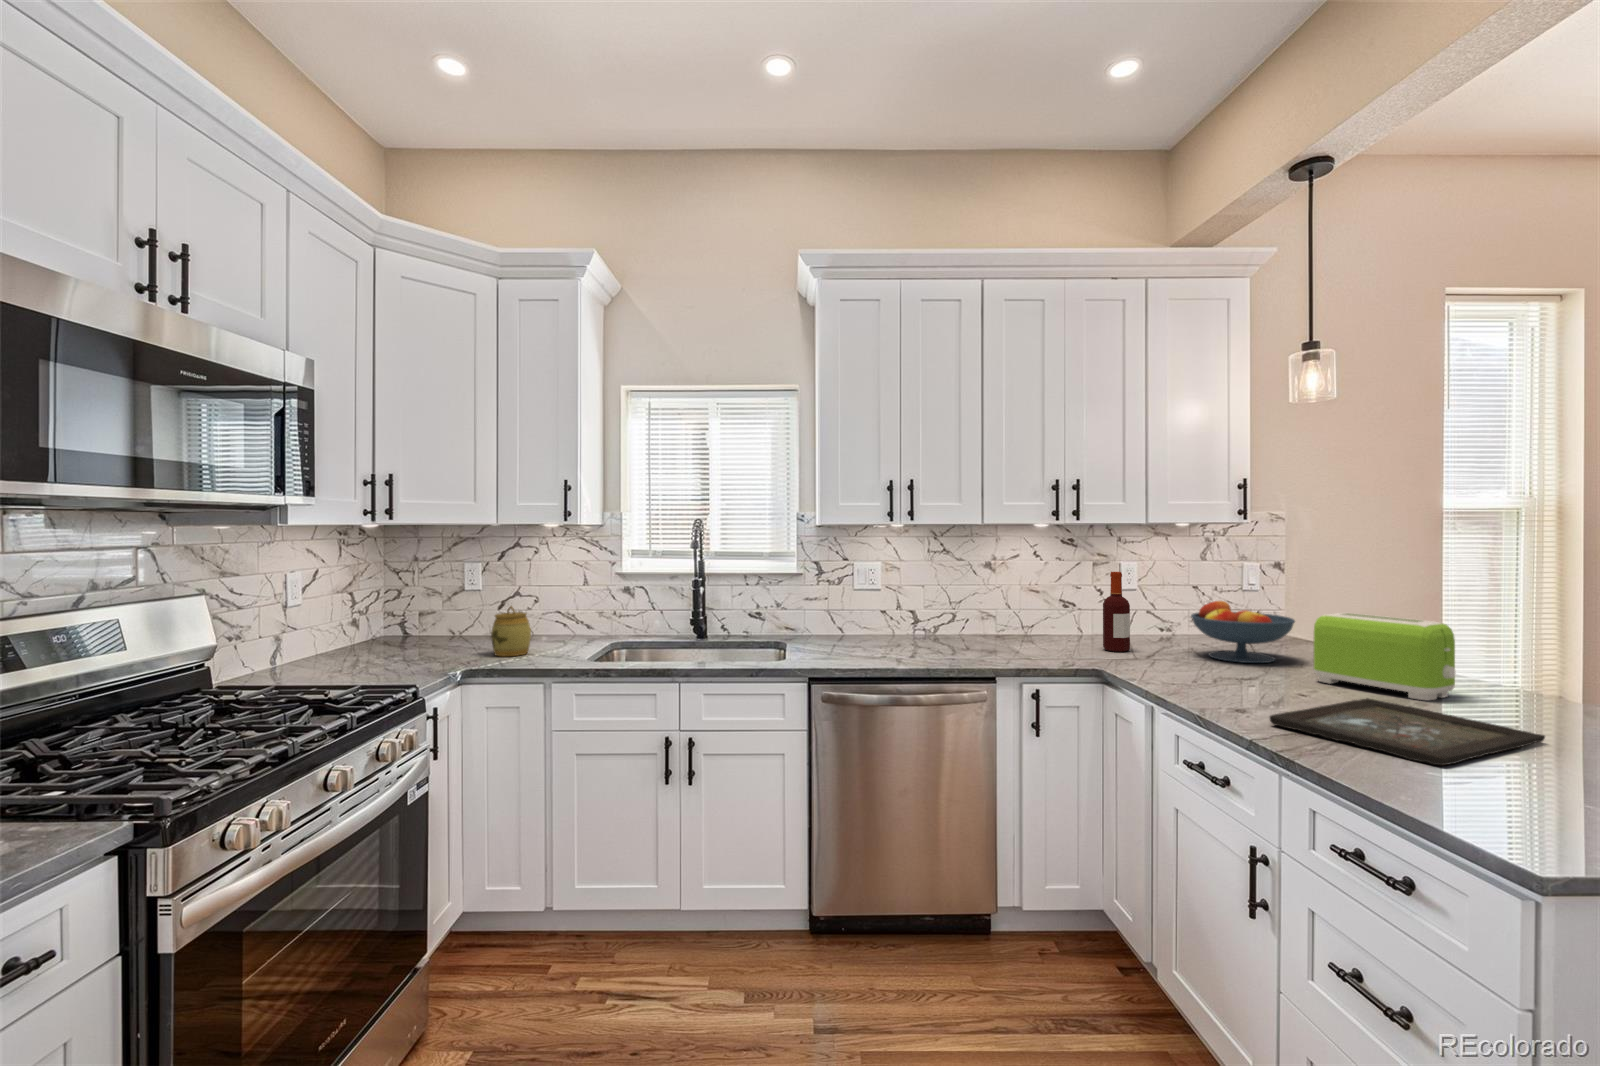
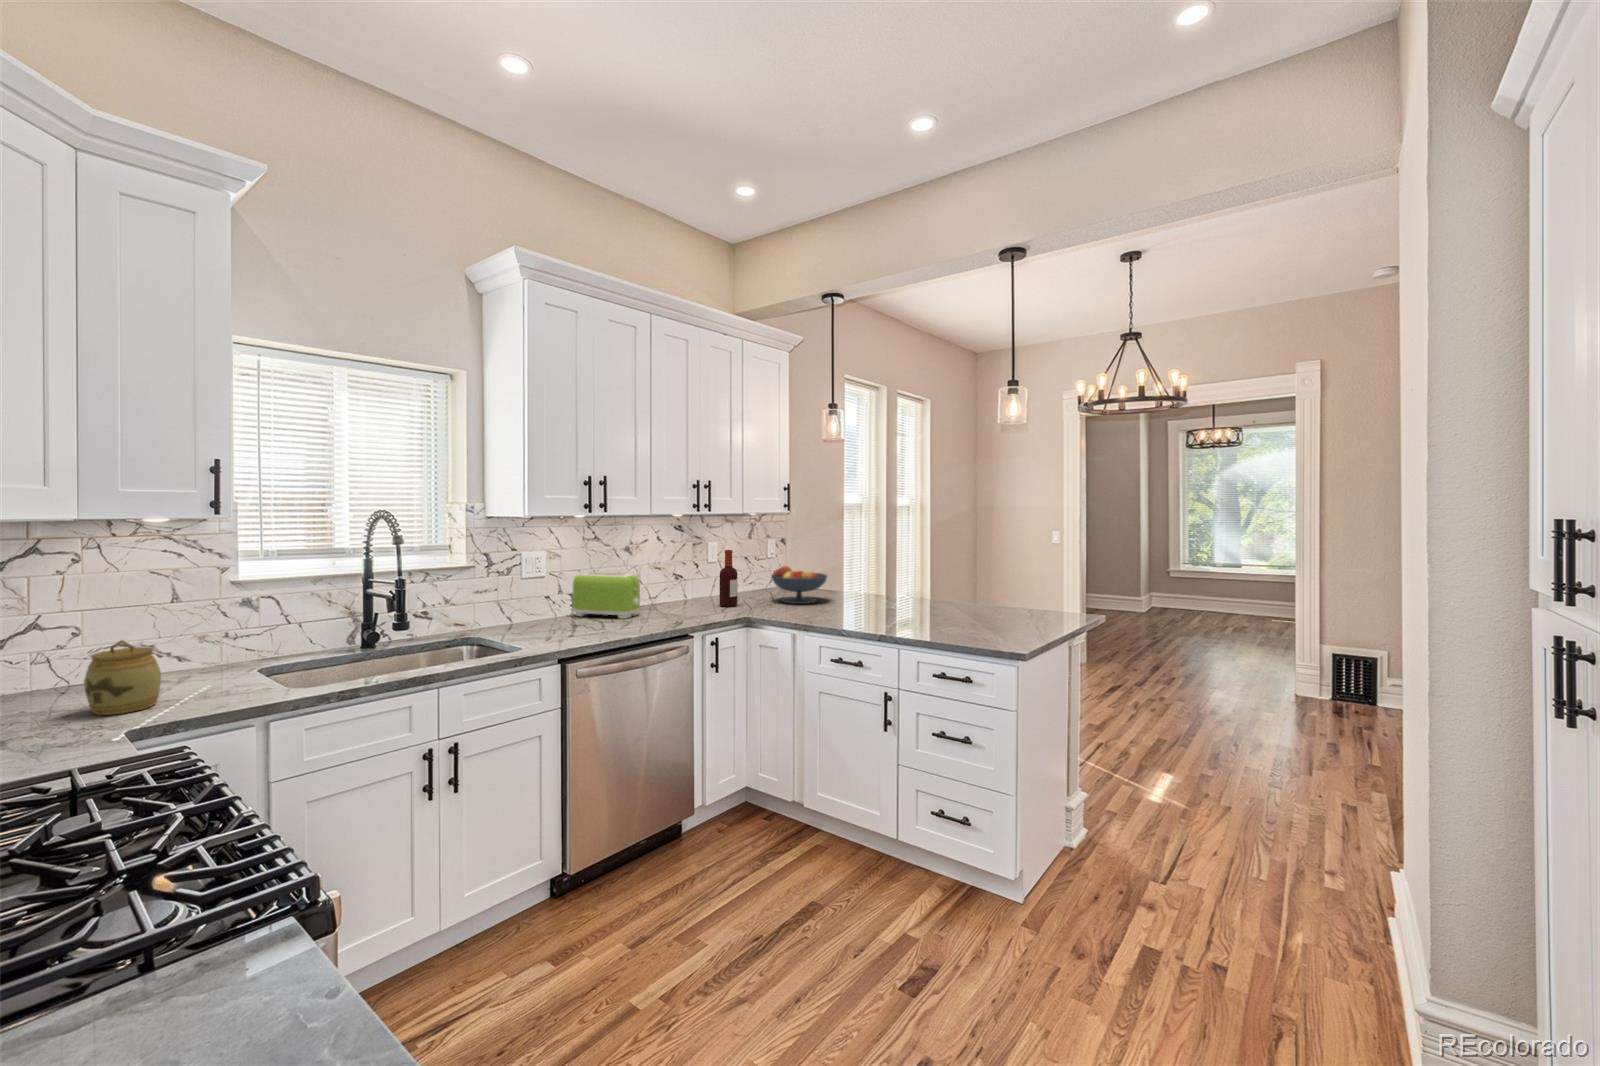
toaster: present [1314,613,1455,700] -> present [573,572,640,619]
tray: present [1270,698,1545,765] -> none [890,613,975,638]

